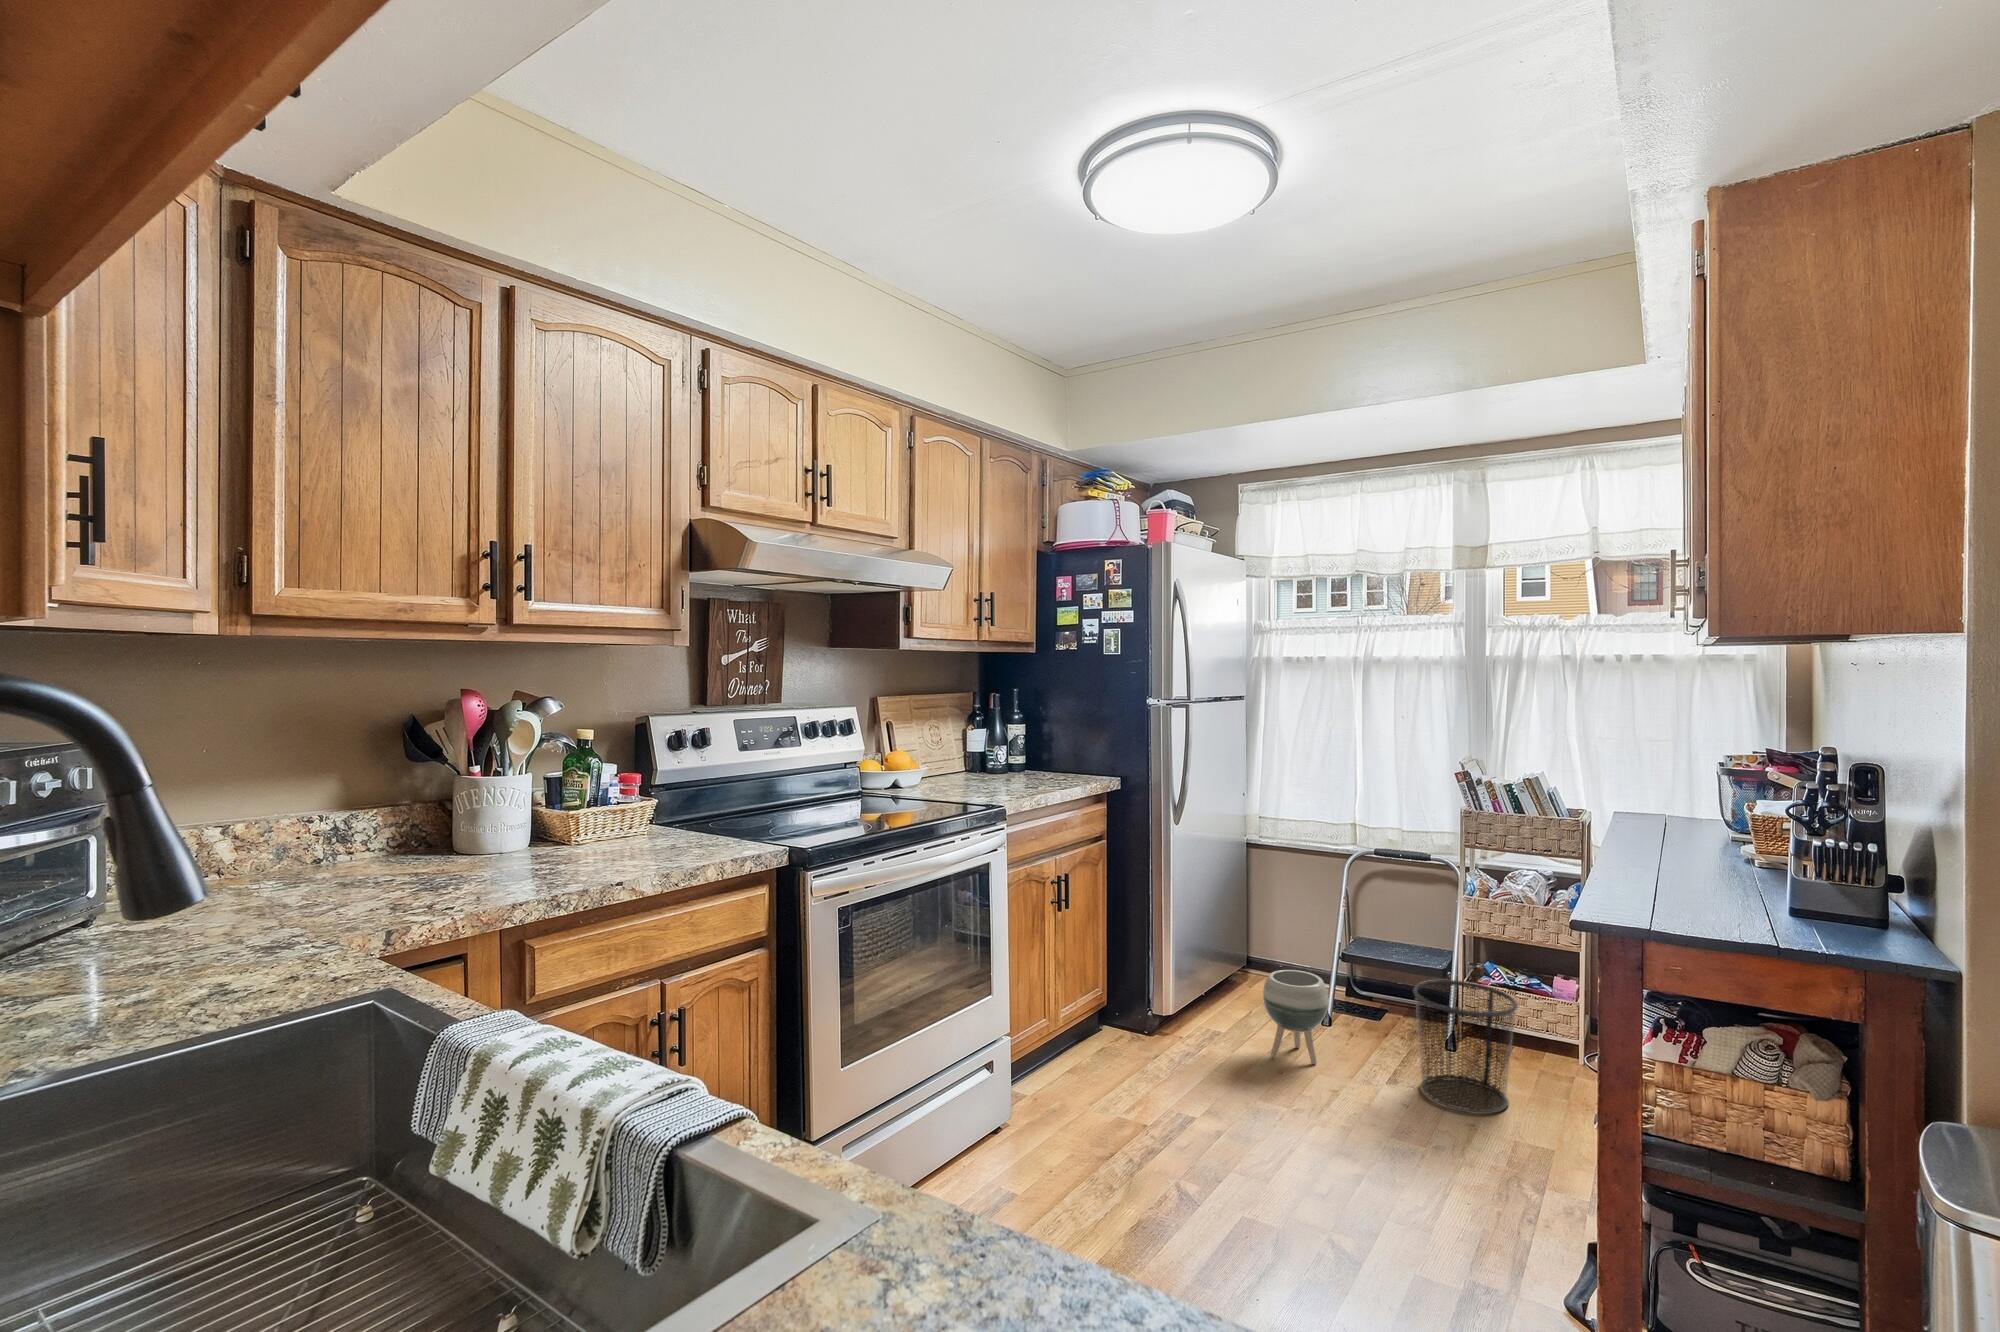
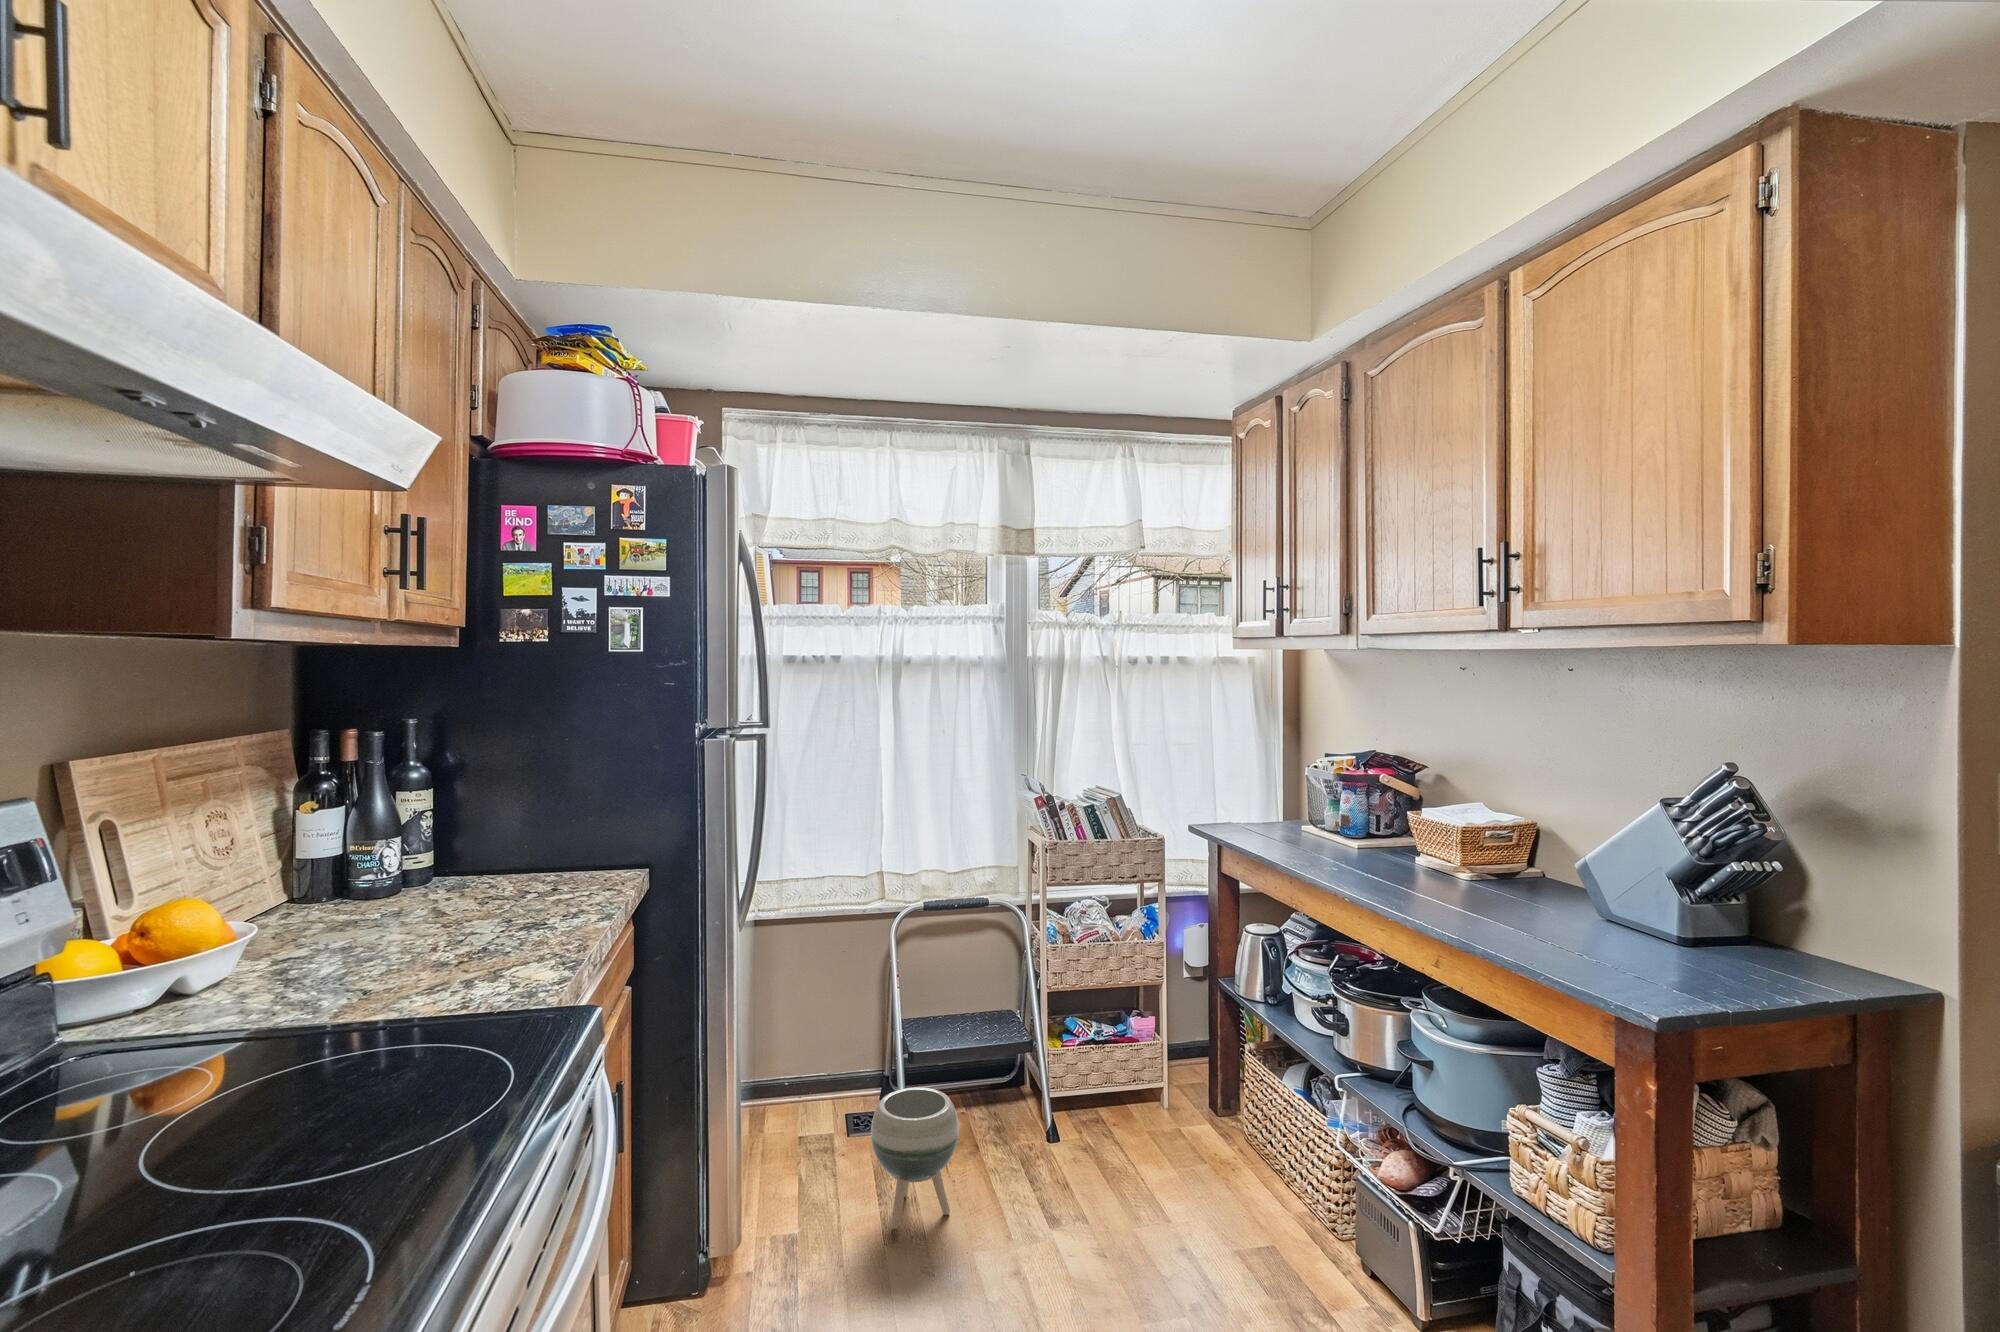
waste bin: present [1413,980,1518,1114] -> none [1060,1038,1174,1206]

